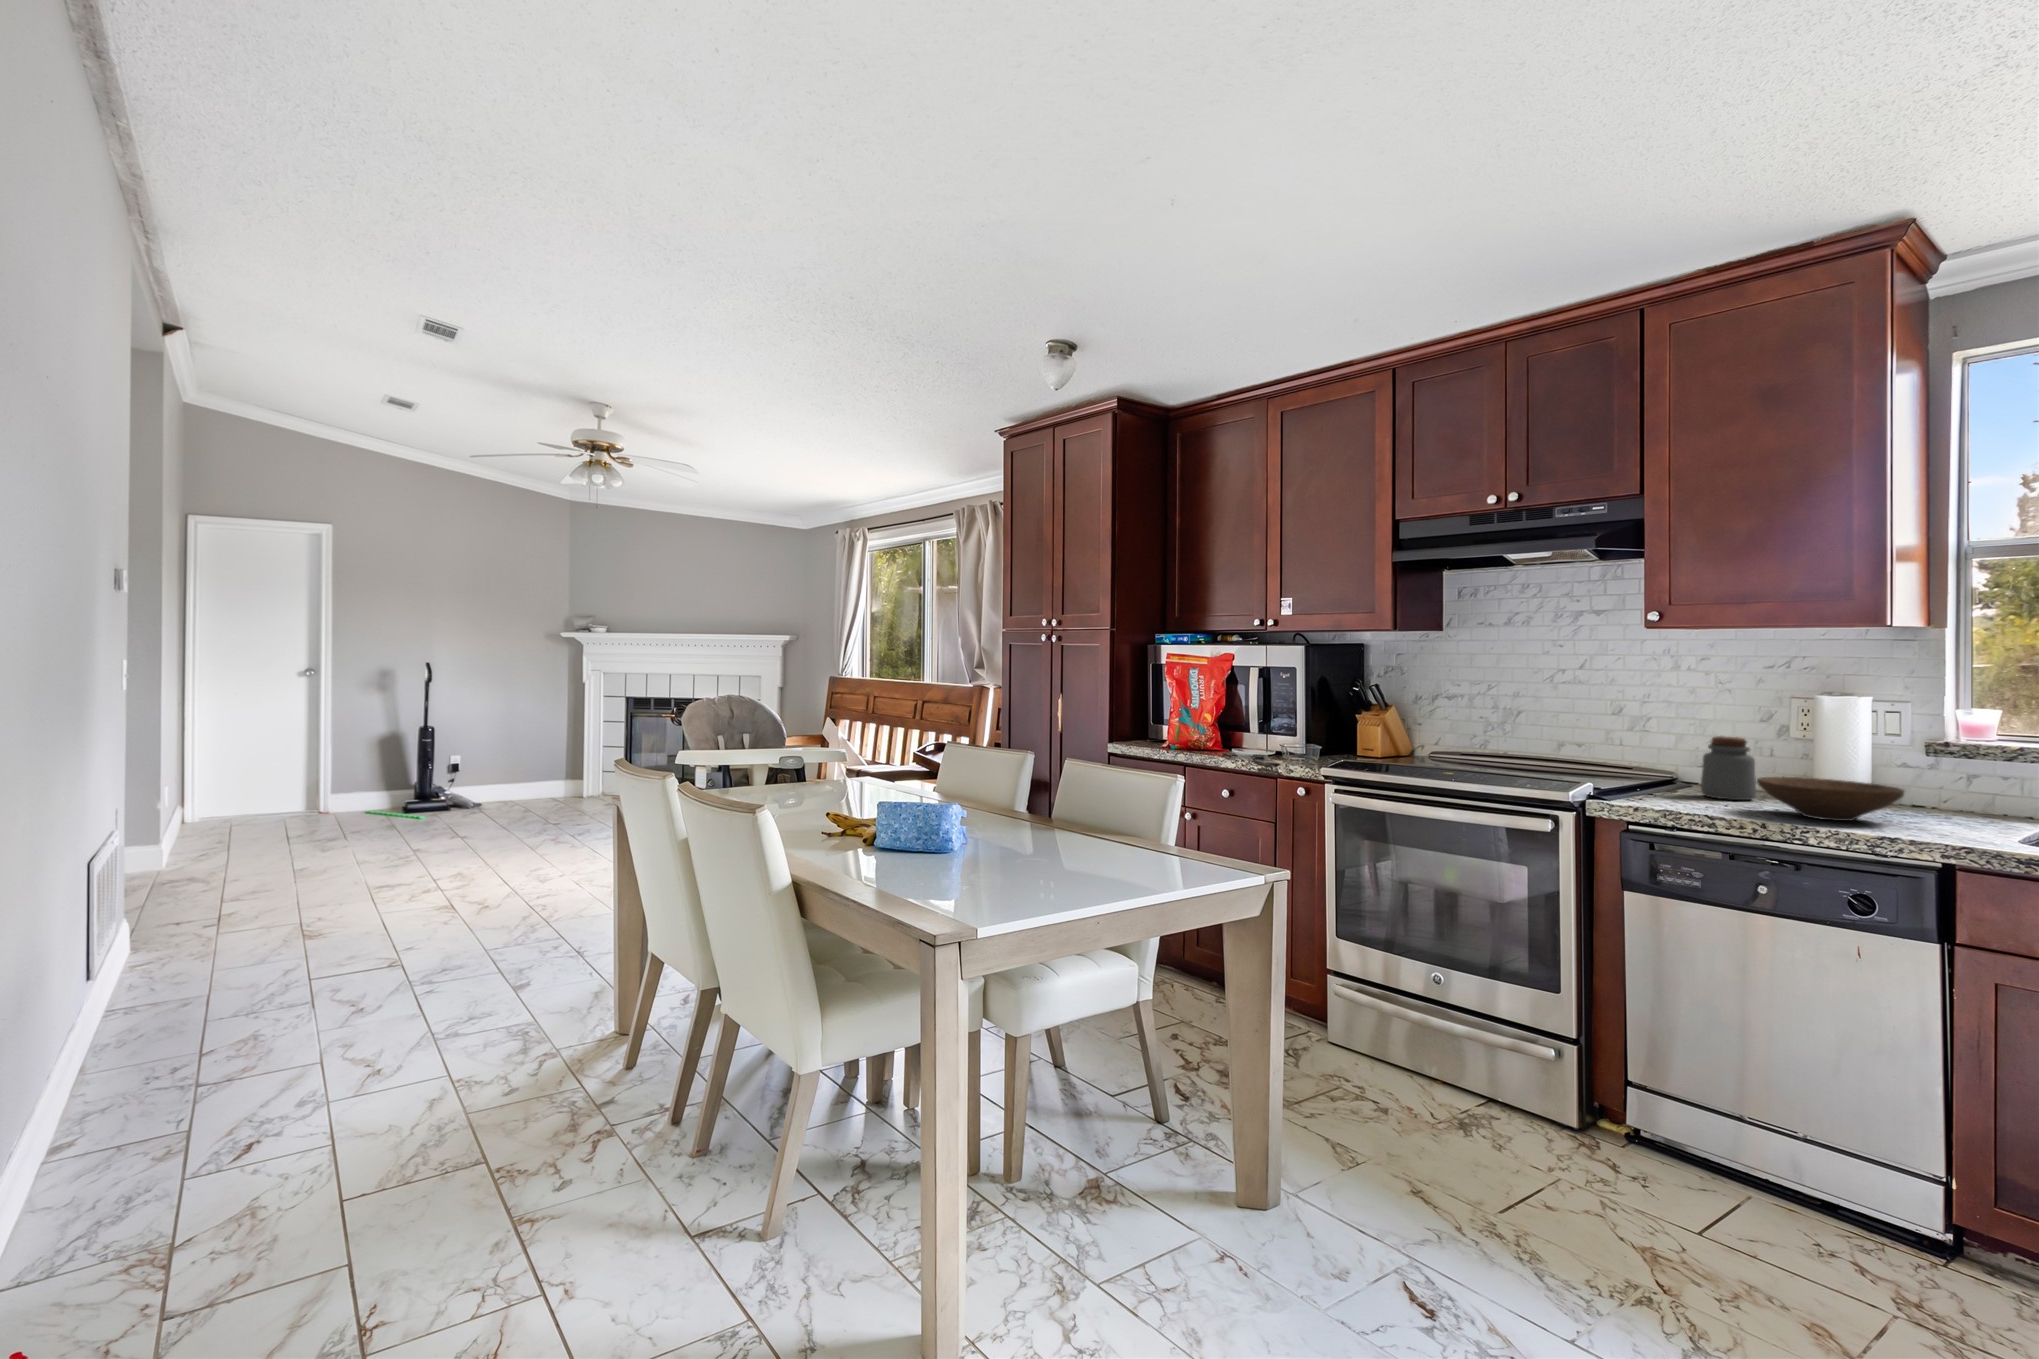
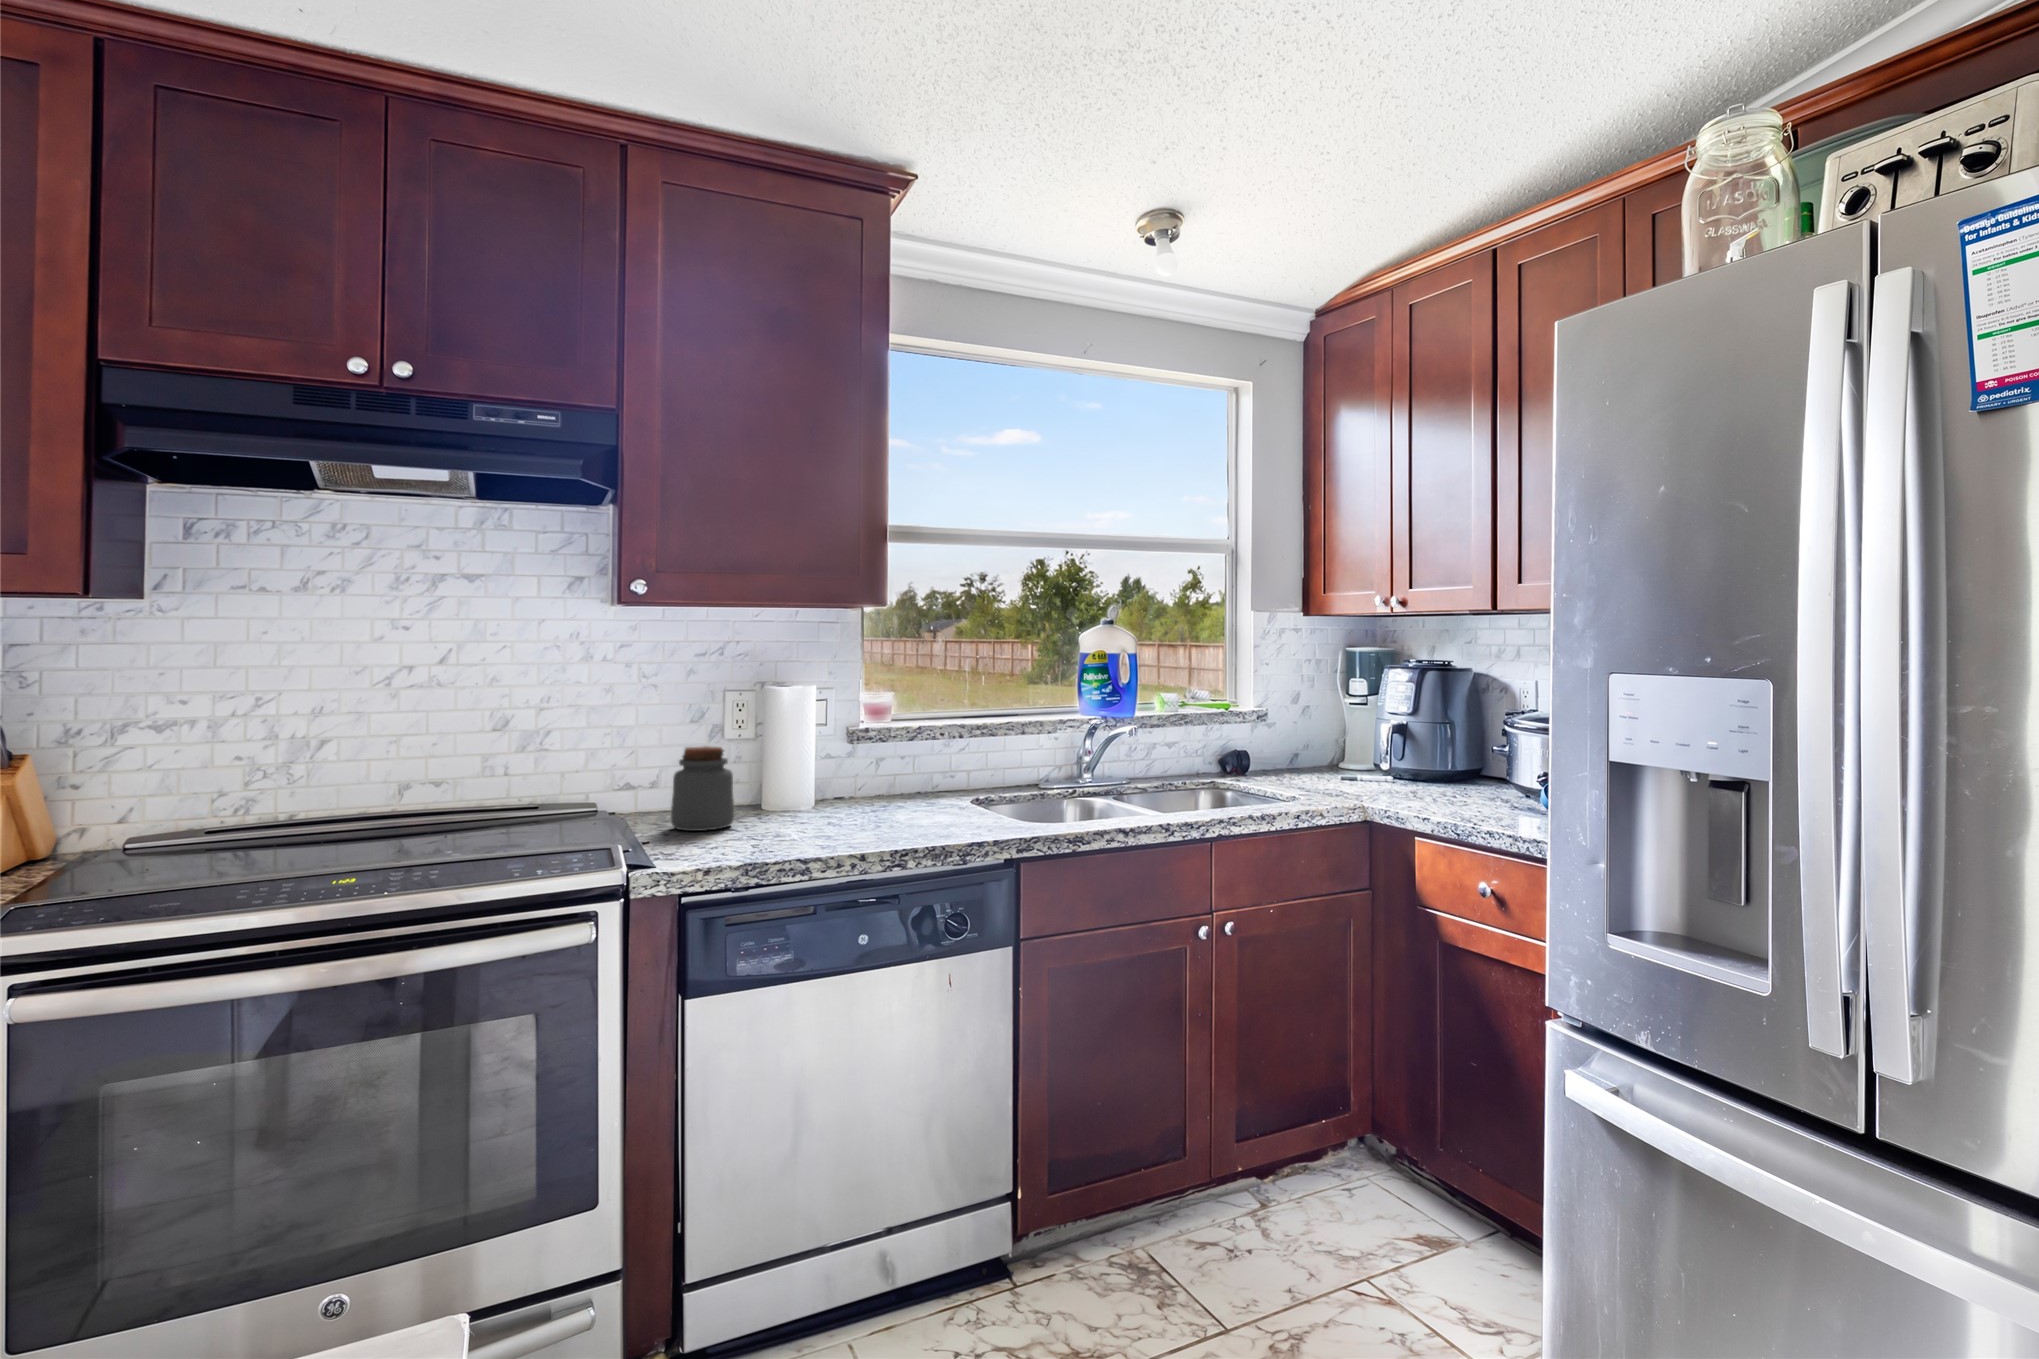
wooden bowl: present [1757,777,1904,821] -> none [794,782,932,835]

